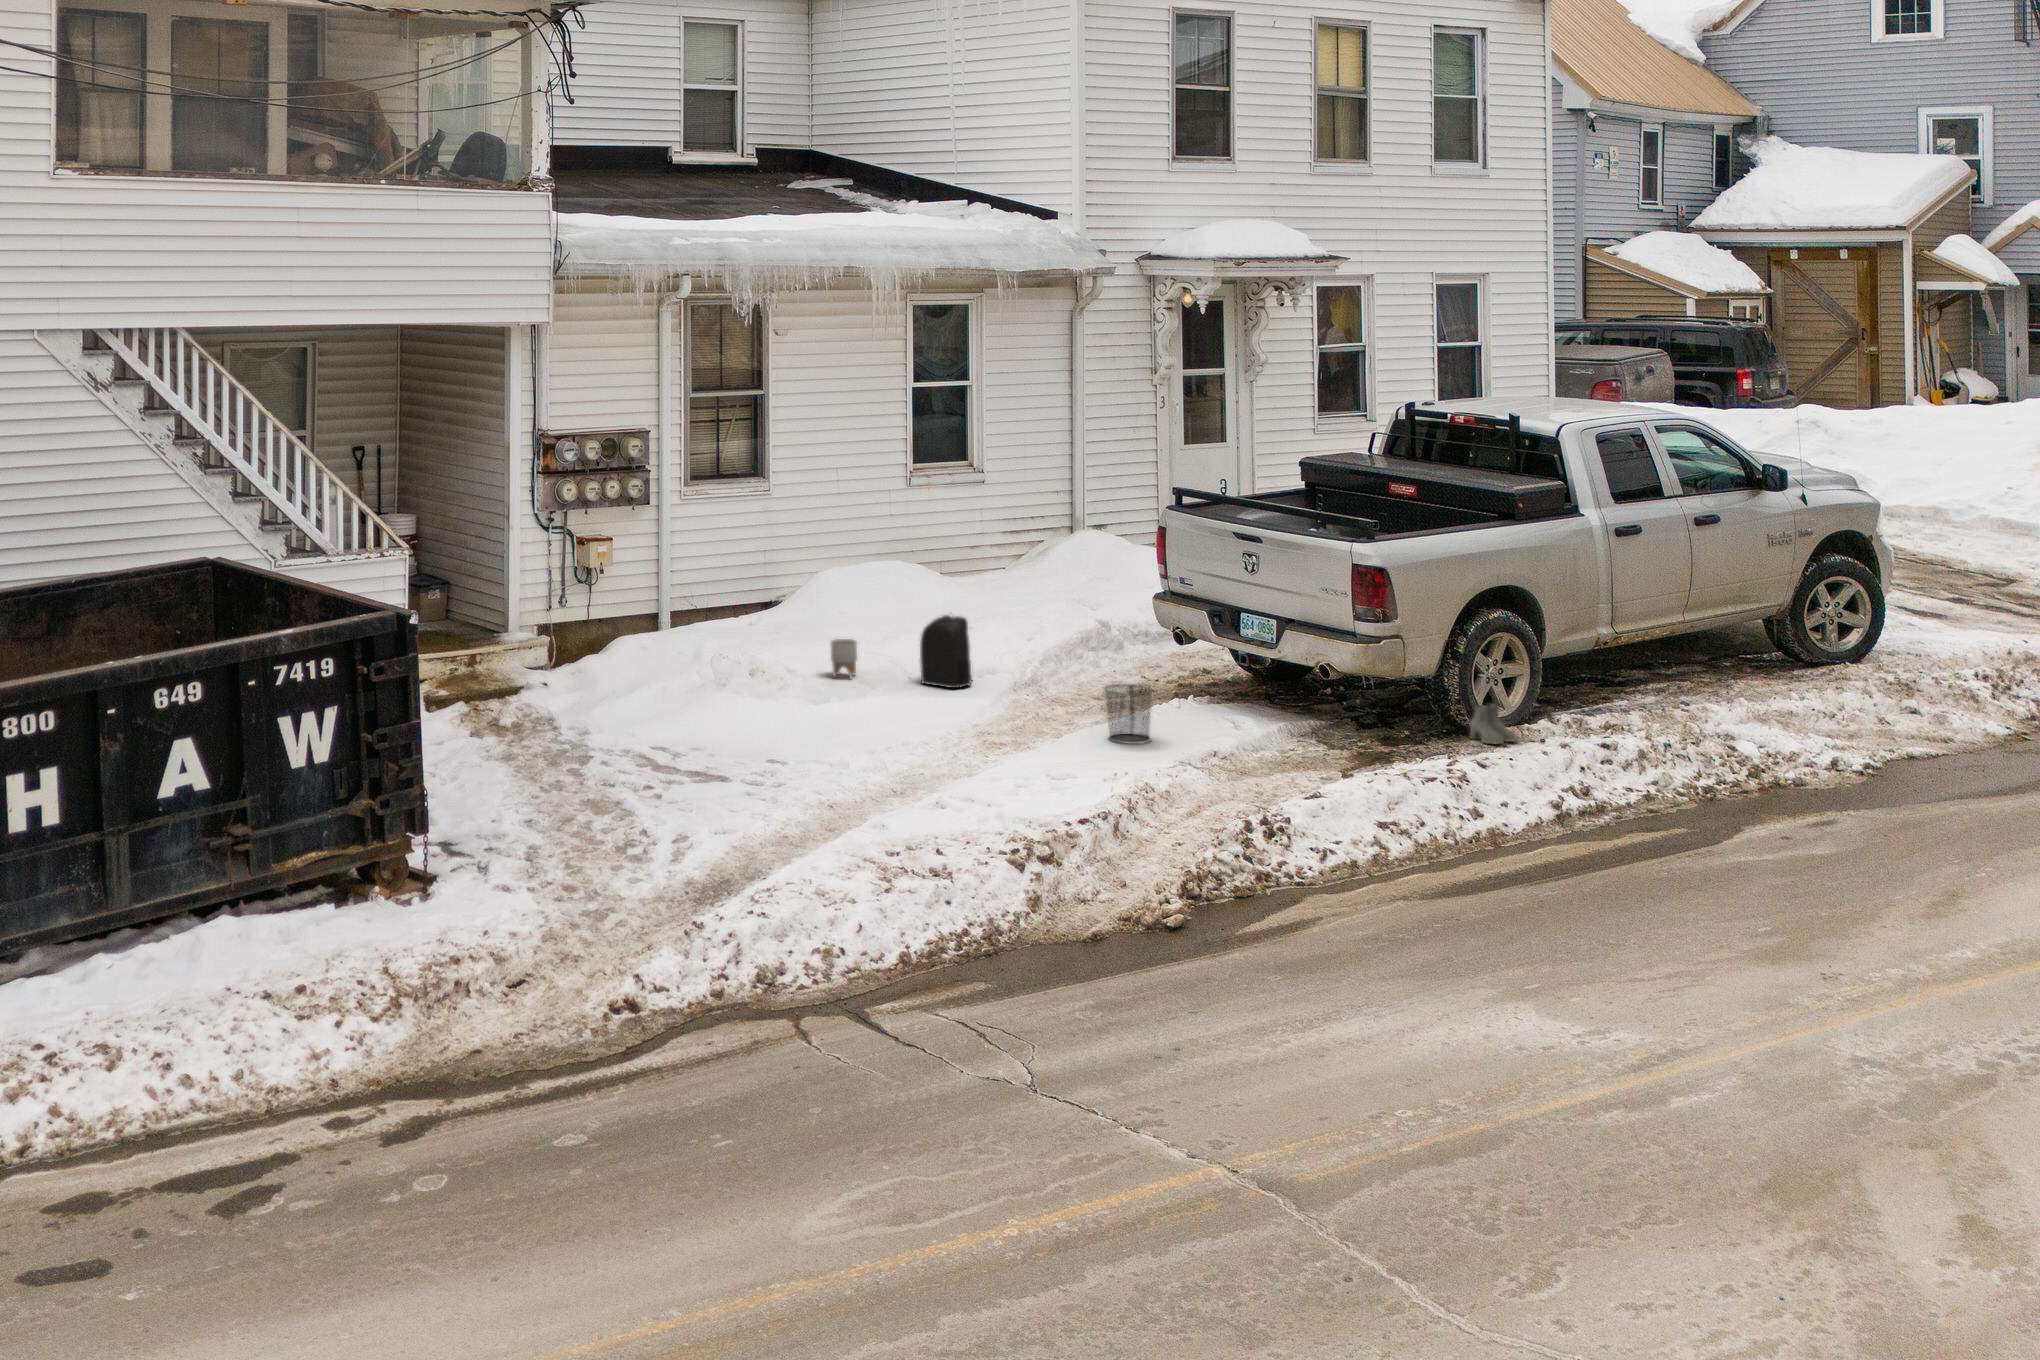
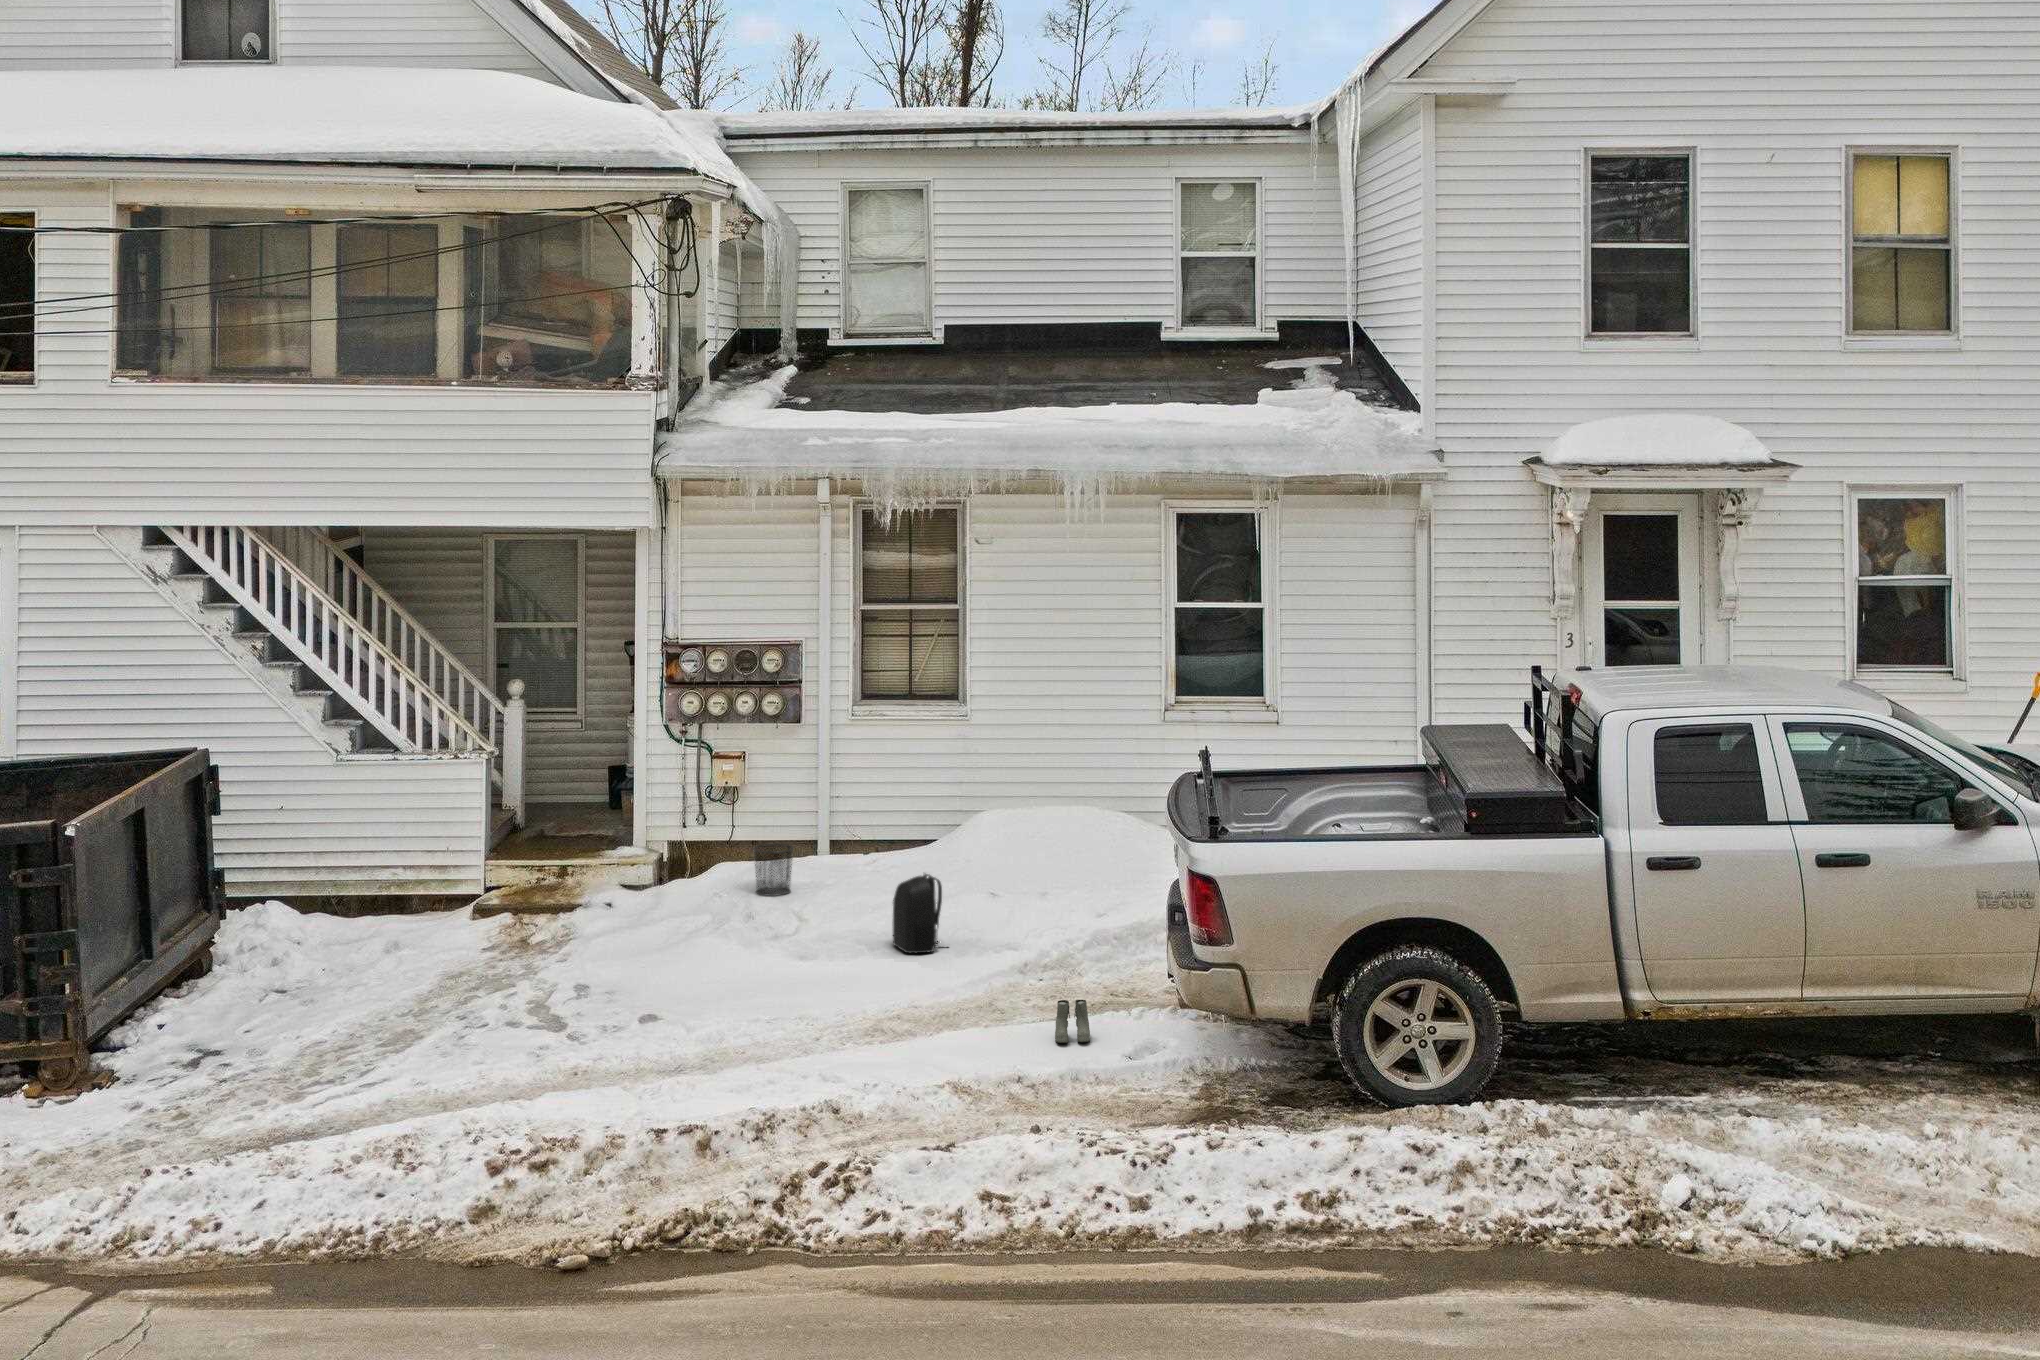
planter: present [831,639,857,678] -> none [828,888,855,932]
waste bin: present [1104,684,1153,744] -> present [753,844,794,896]
boots: present [1470,703,1517,744] -> present [1055,1000,1090,1043]

